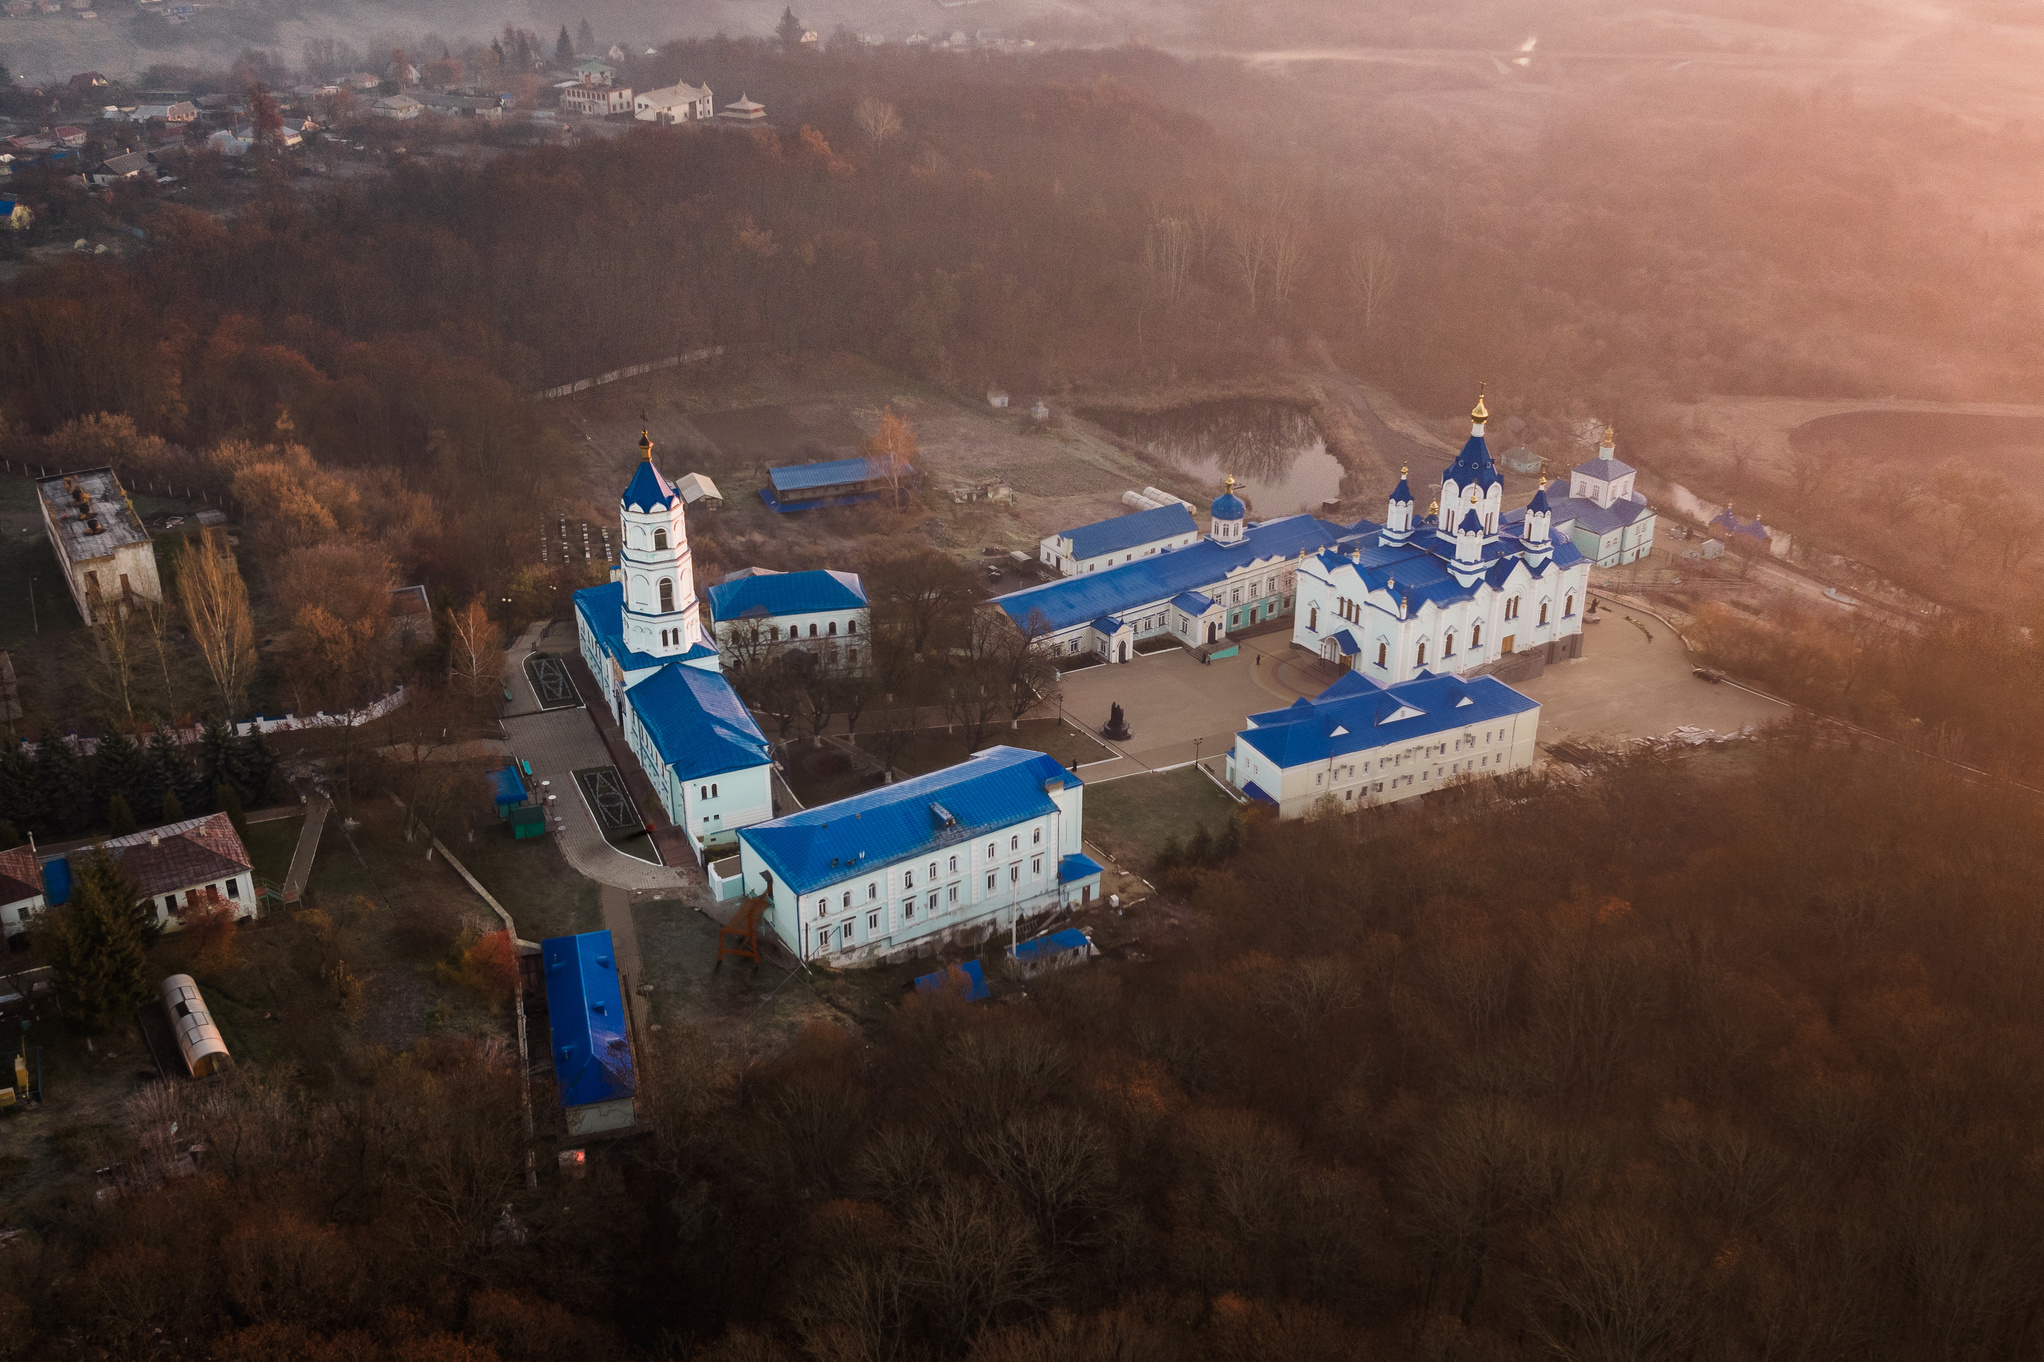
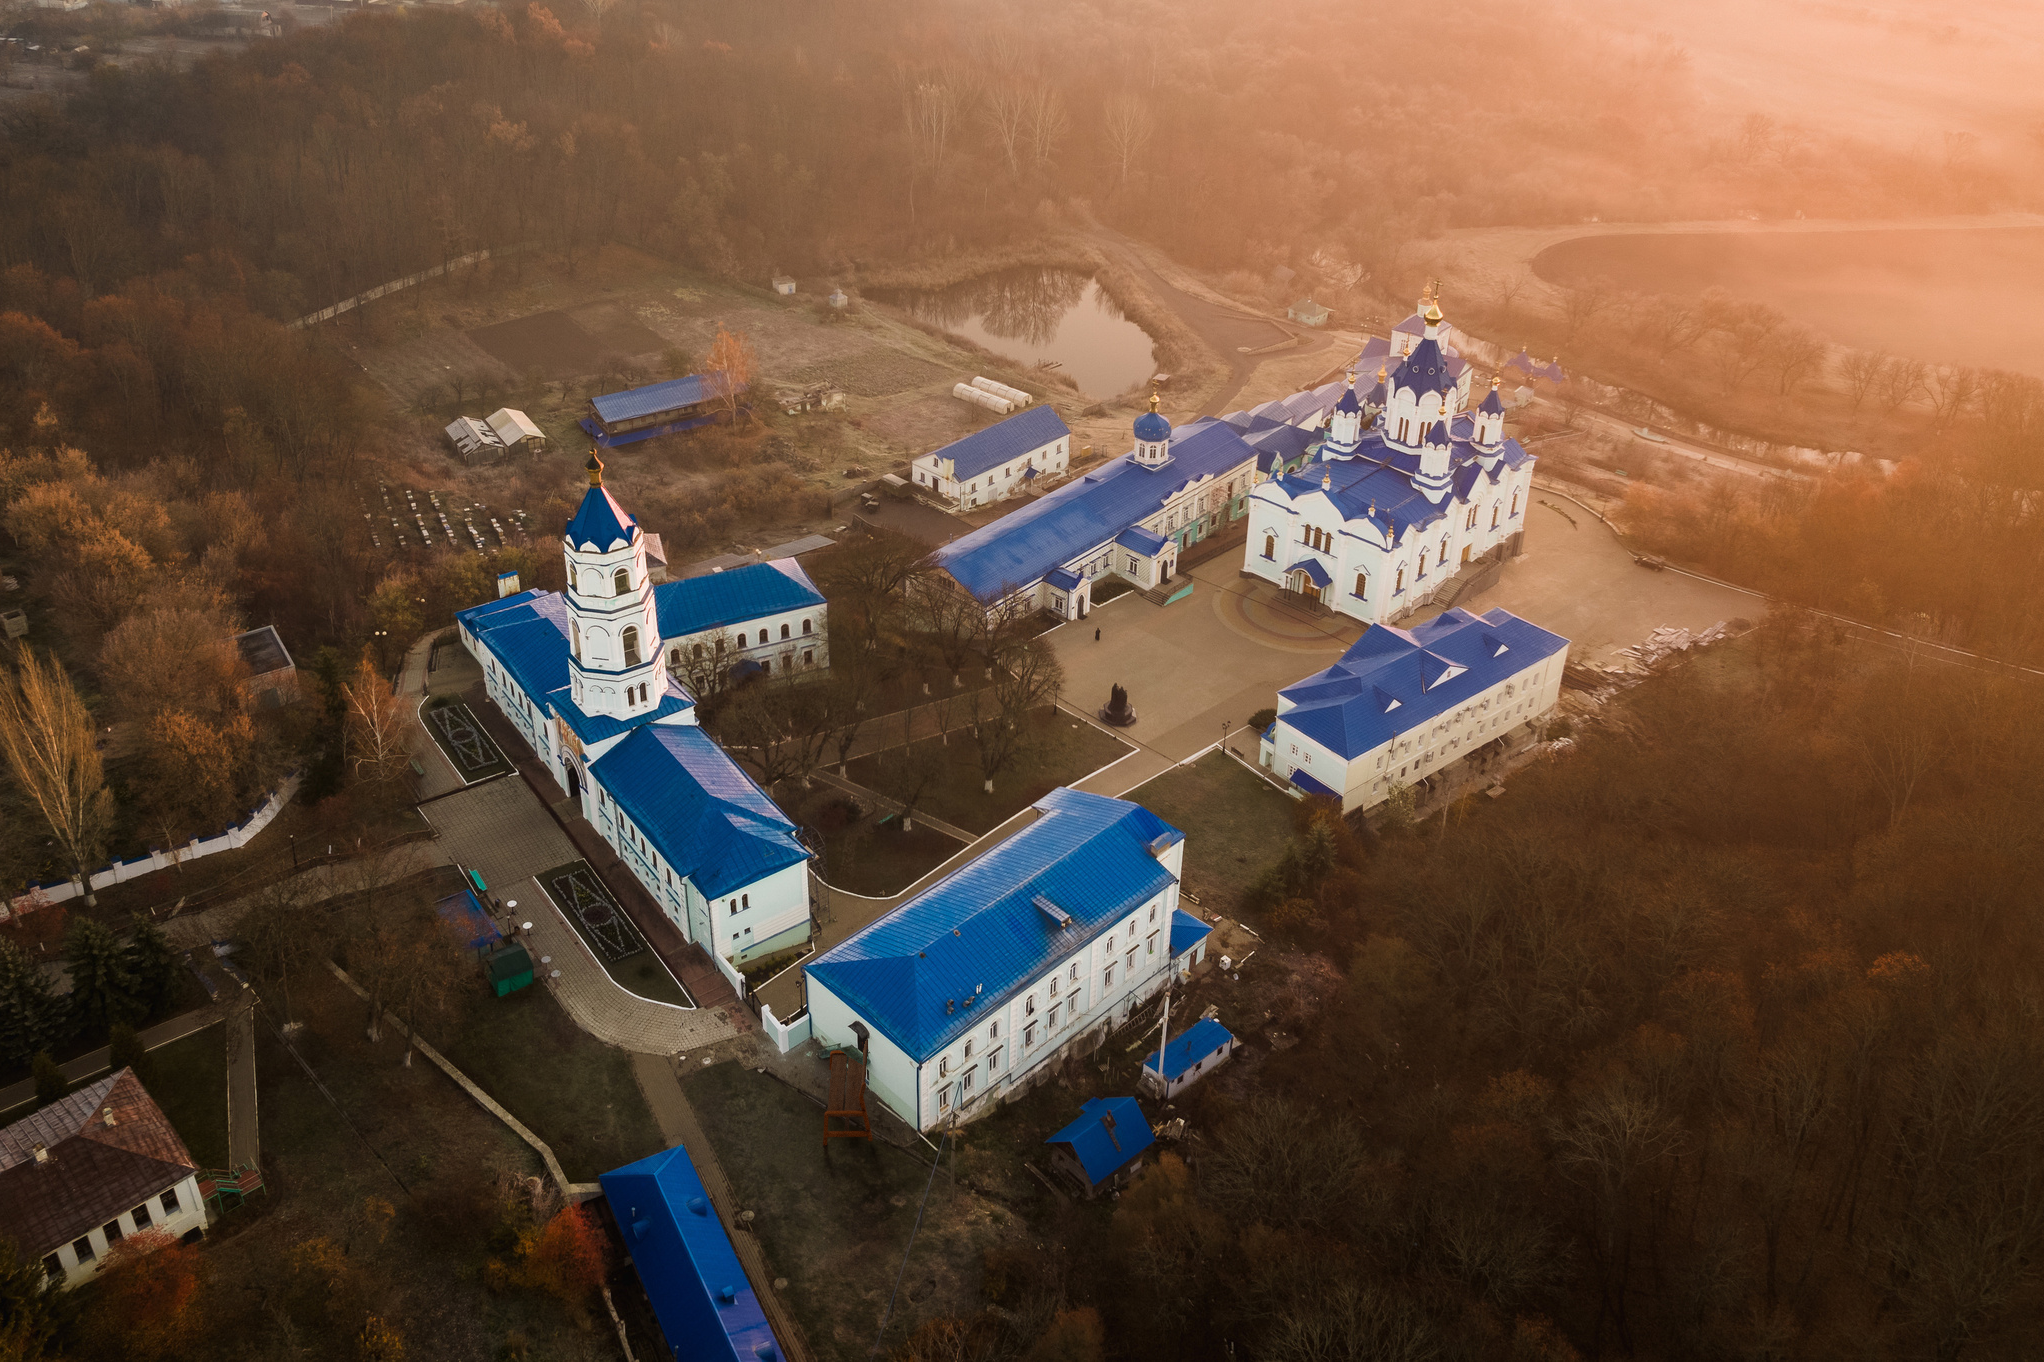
potted tree: present [642,792,665,832] -> none [644,902,678,949]

